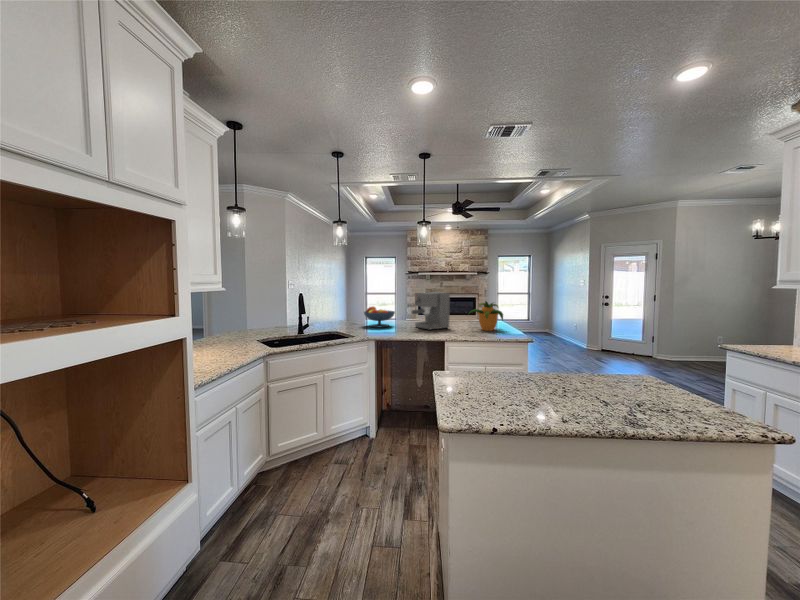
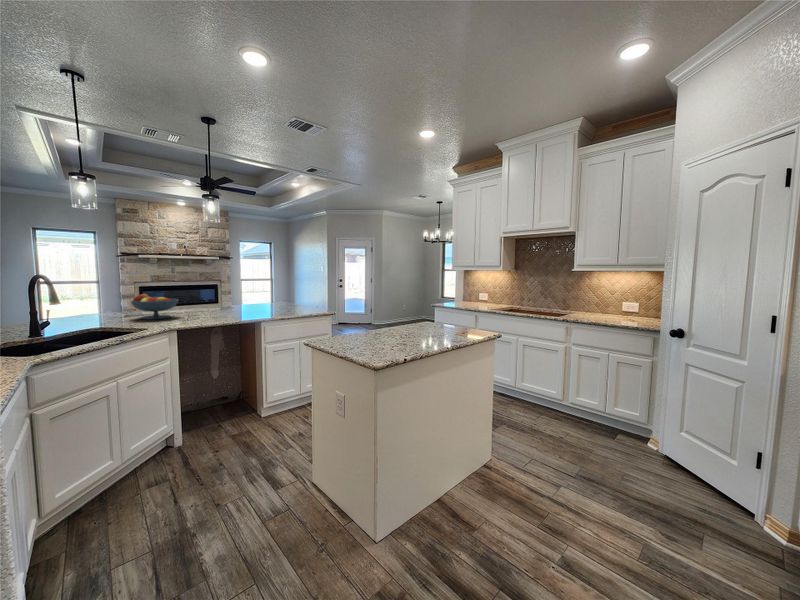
coffee maker: present [412,292,450,330] -> none [205,276,248,316]
potted plant: present [469,301,503,331] -> none [268,283,303,312]

